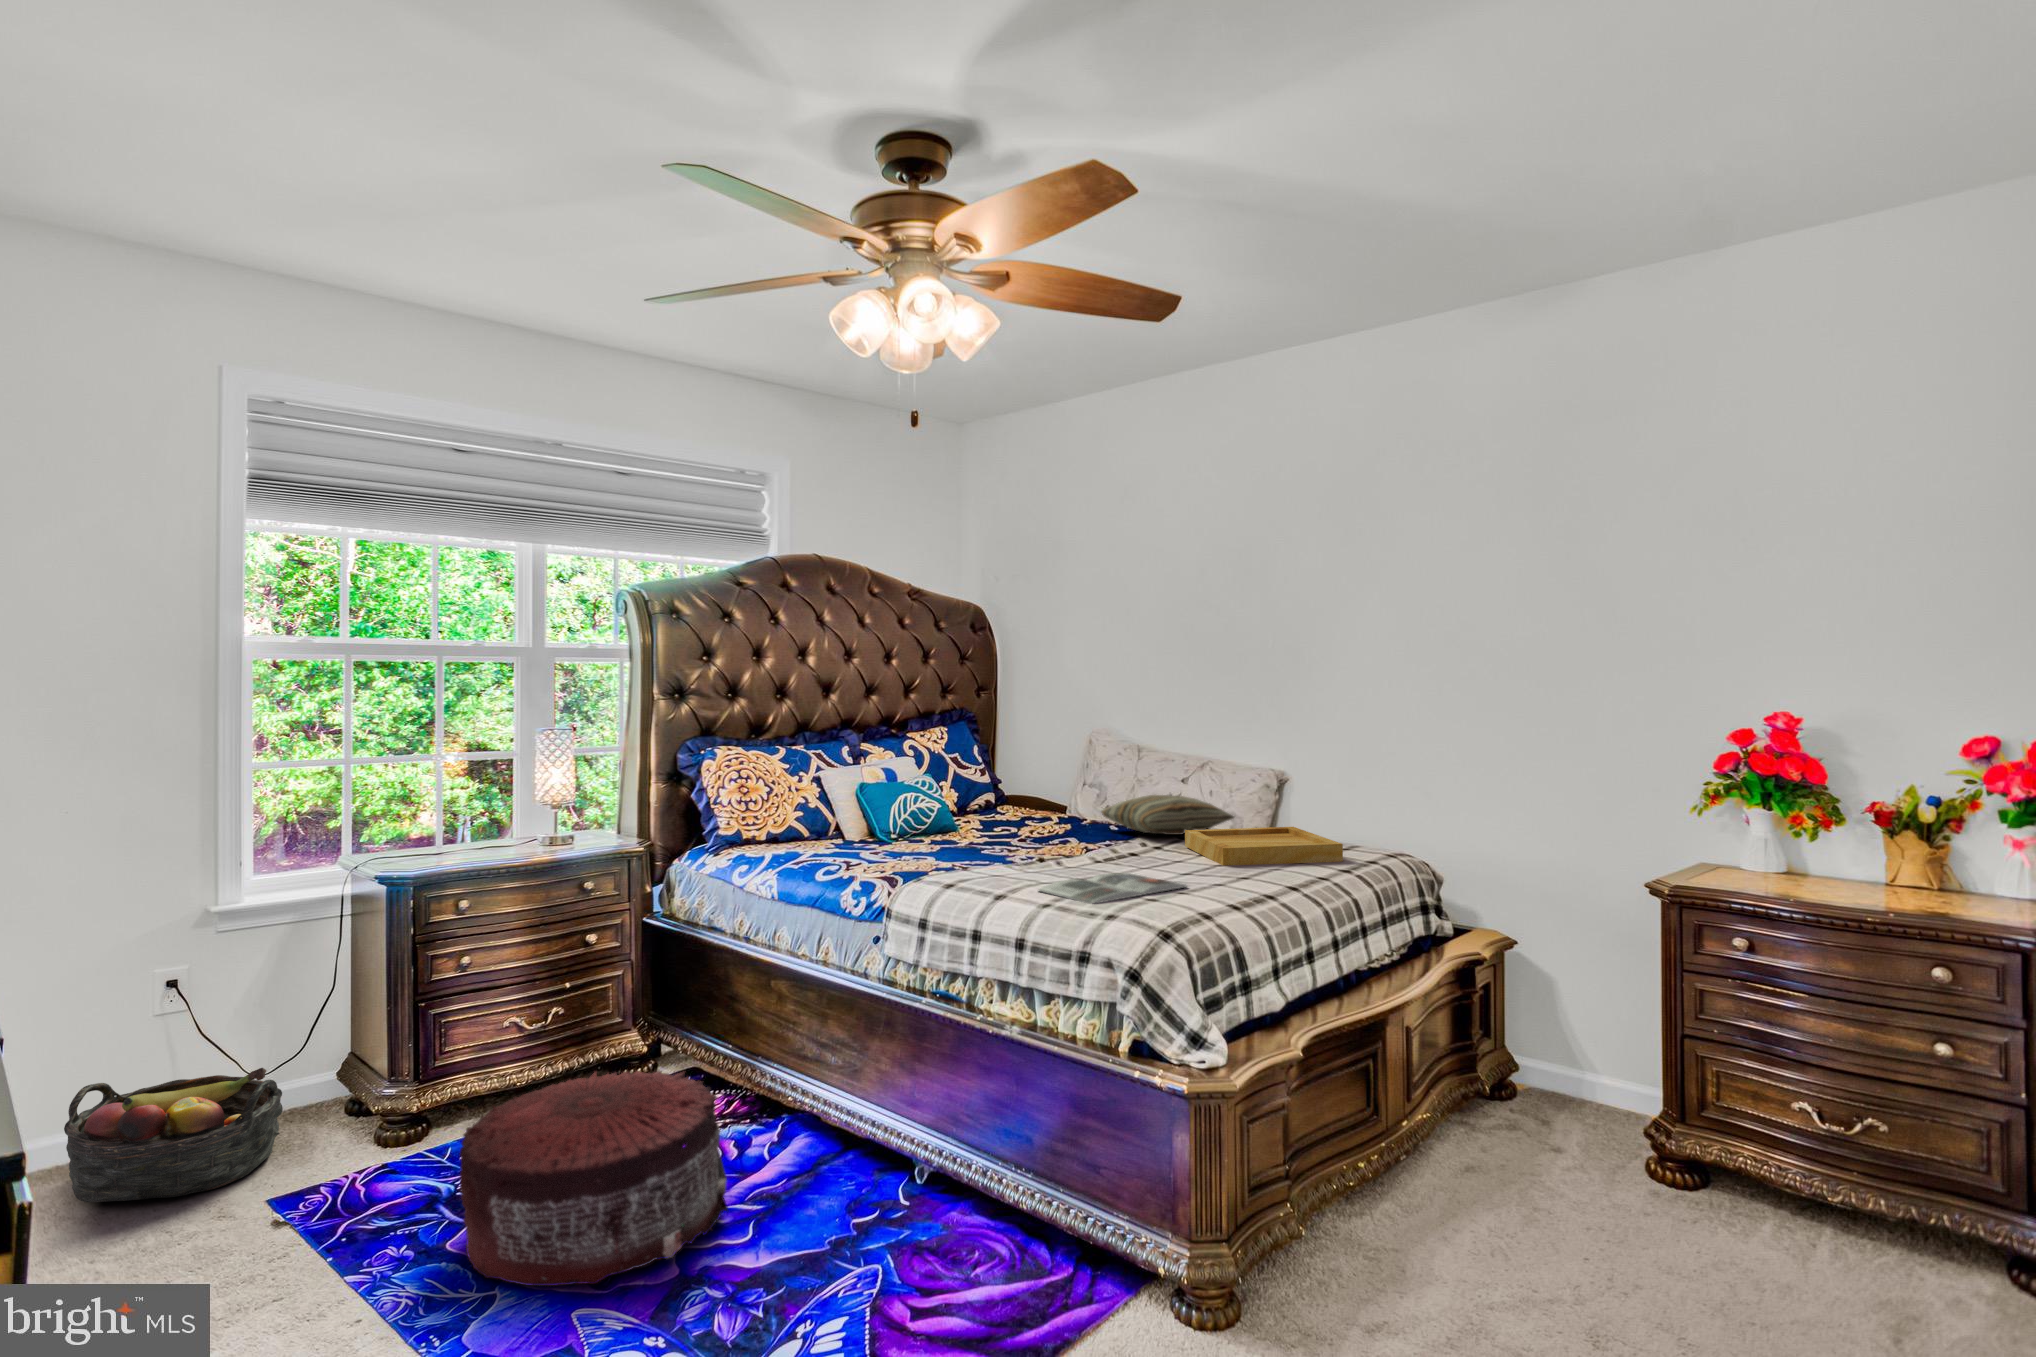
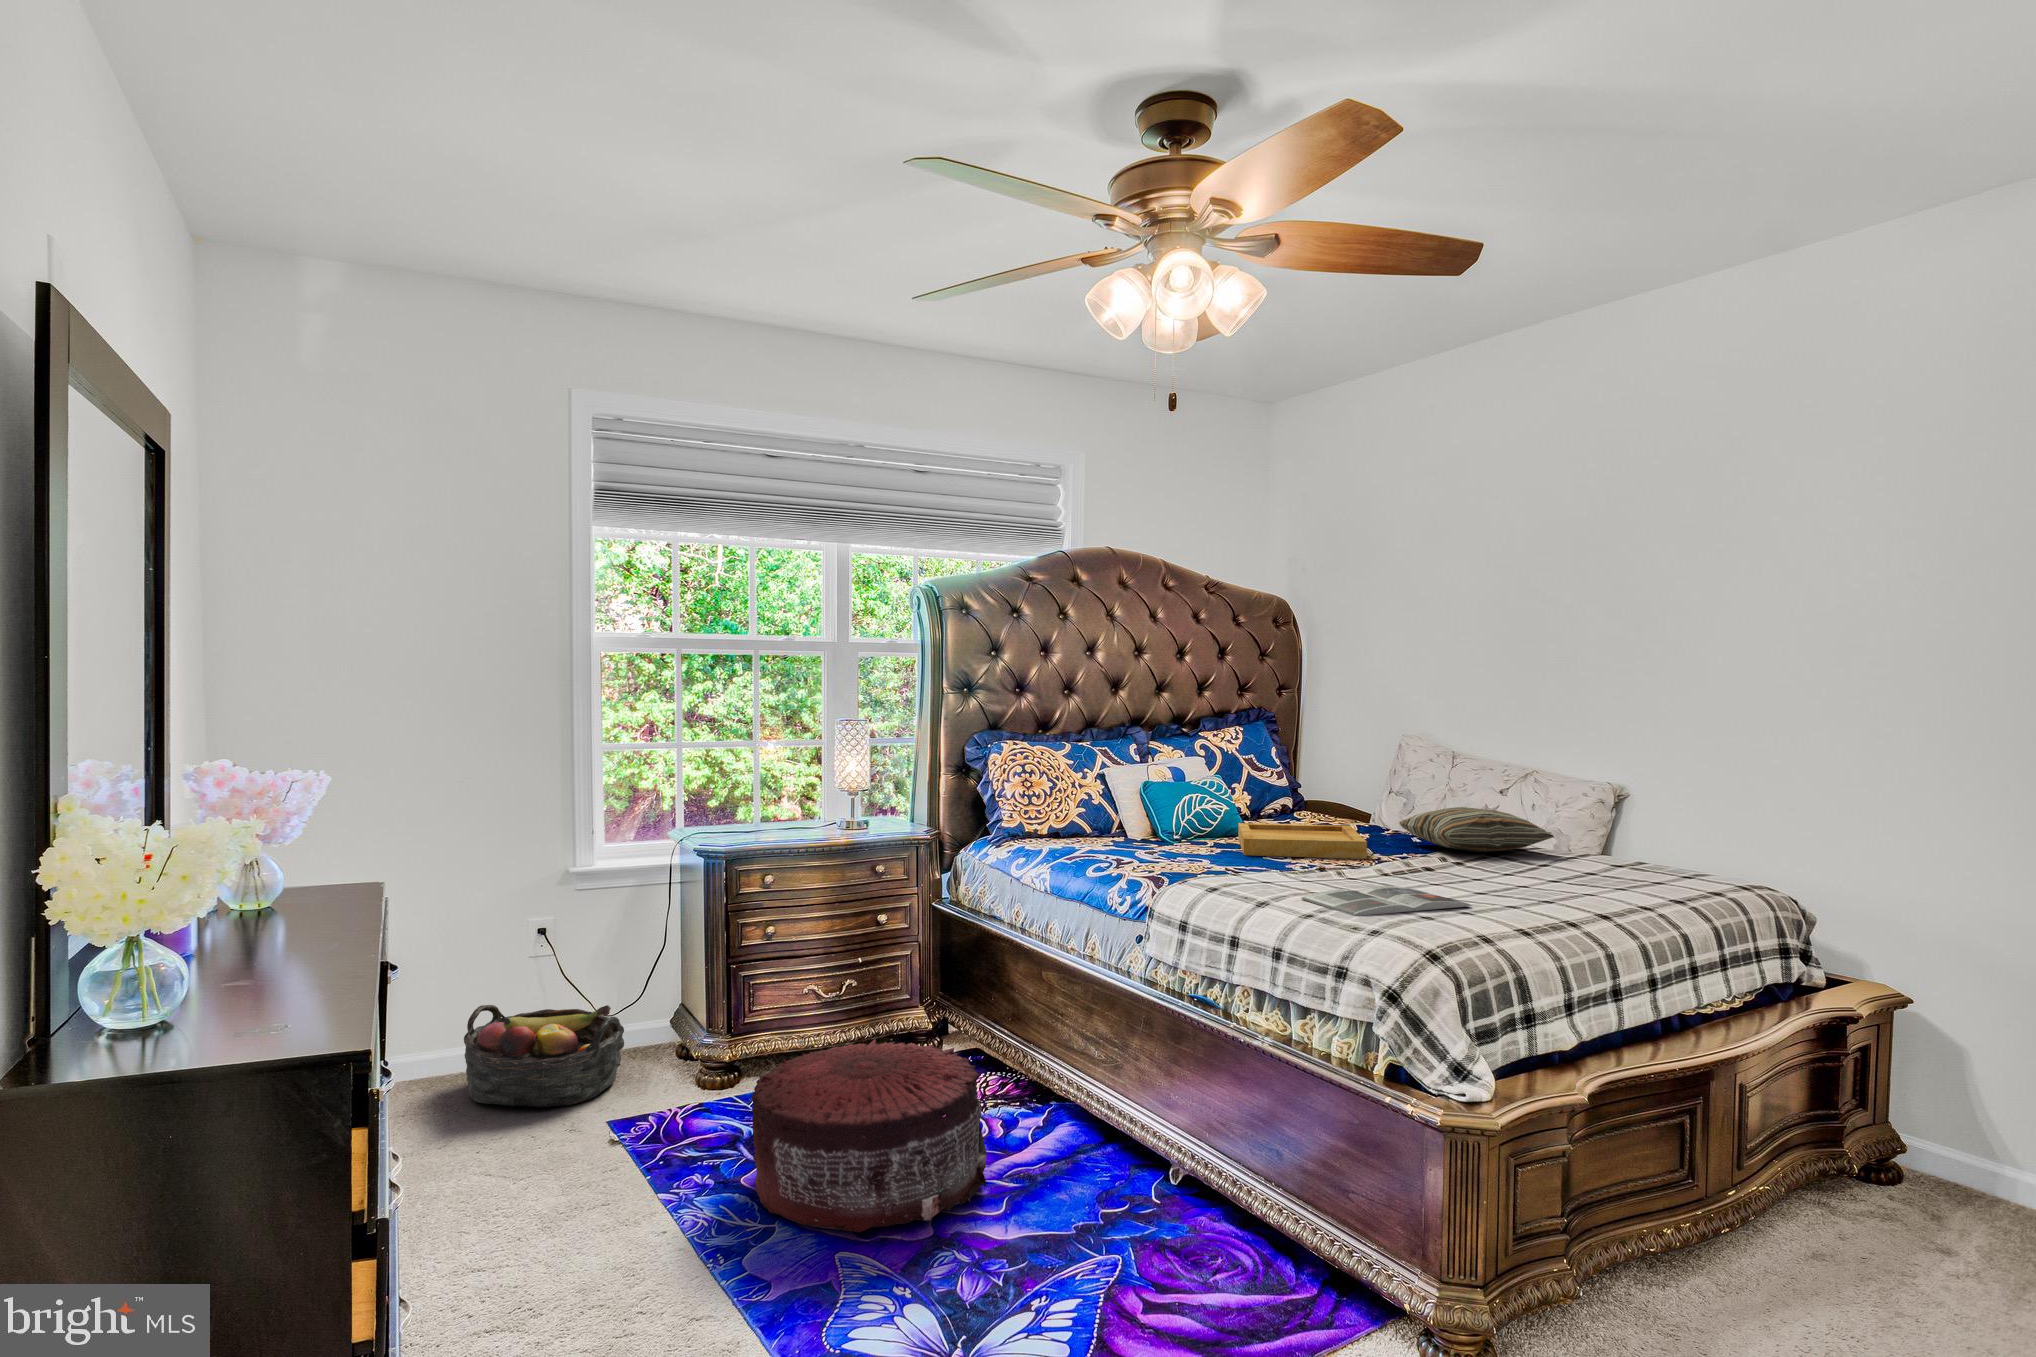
tray: present [1185,827,1343,866] -> present [1238,823,1367,859]

